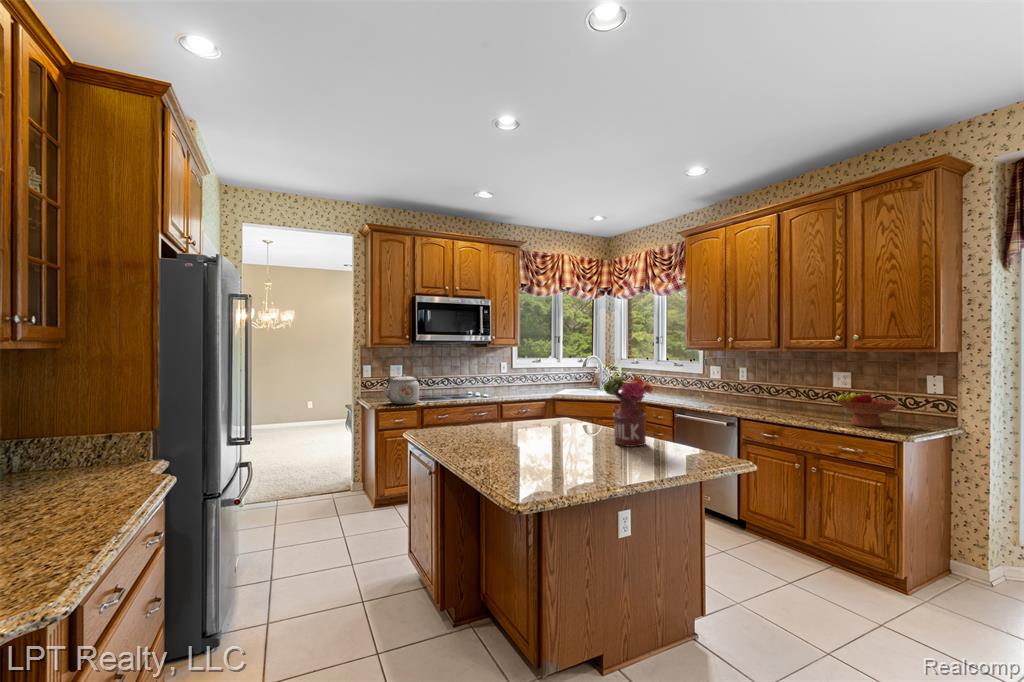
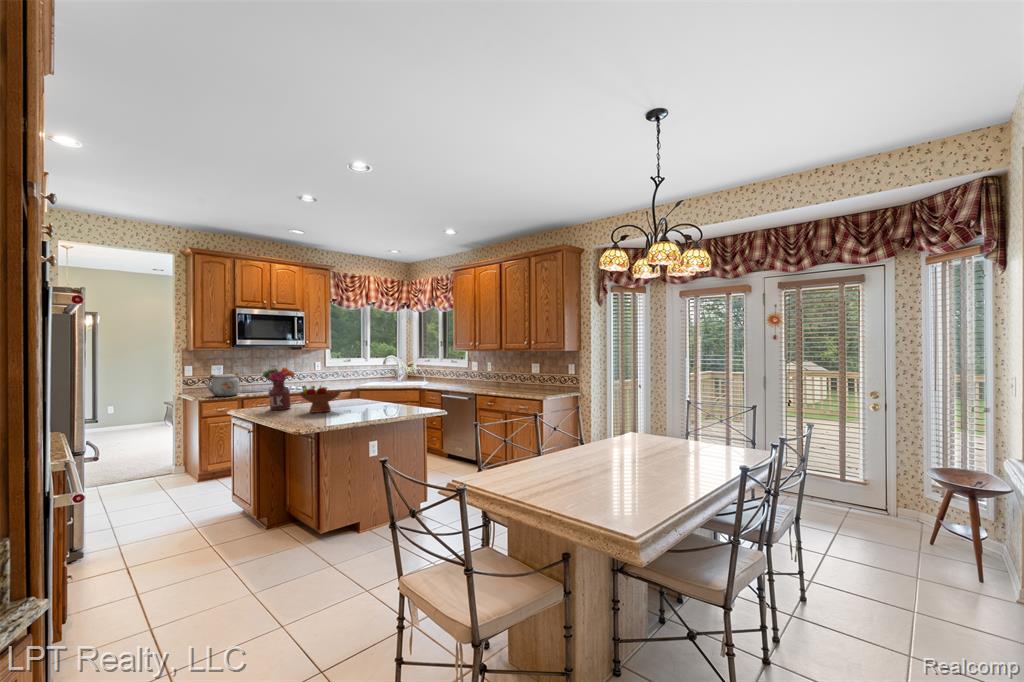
flower arrangement: present [603,375,653,447] -> present [263,367,295,410]
fruit bowl: present [835,391,900,427] -> present [299,386,341,413]

